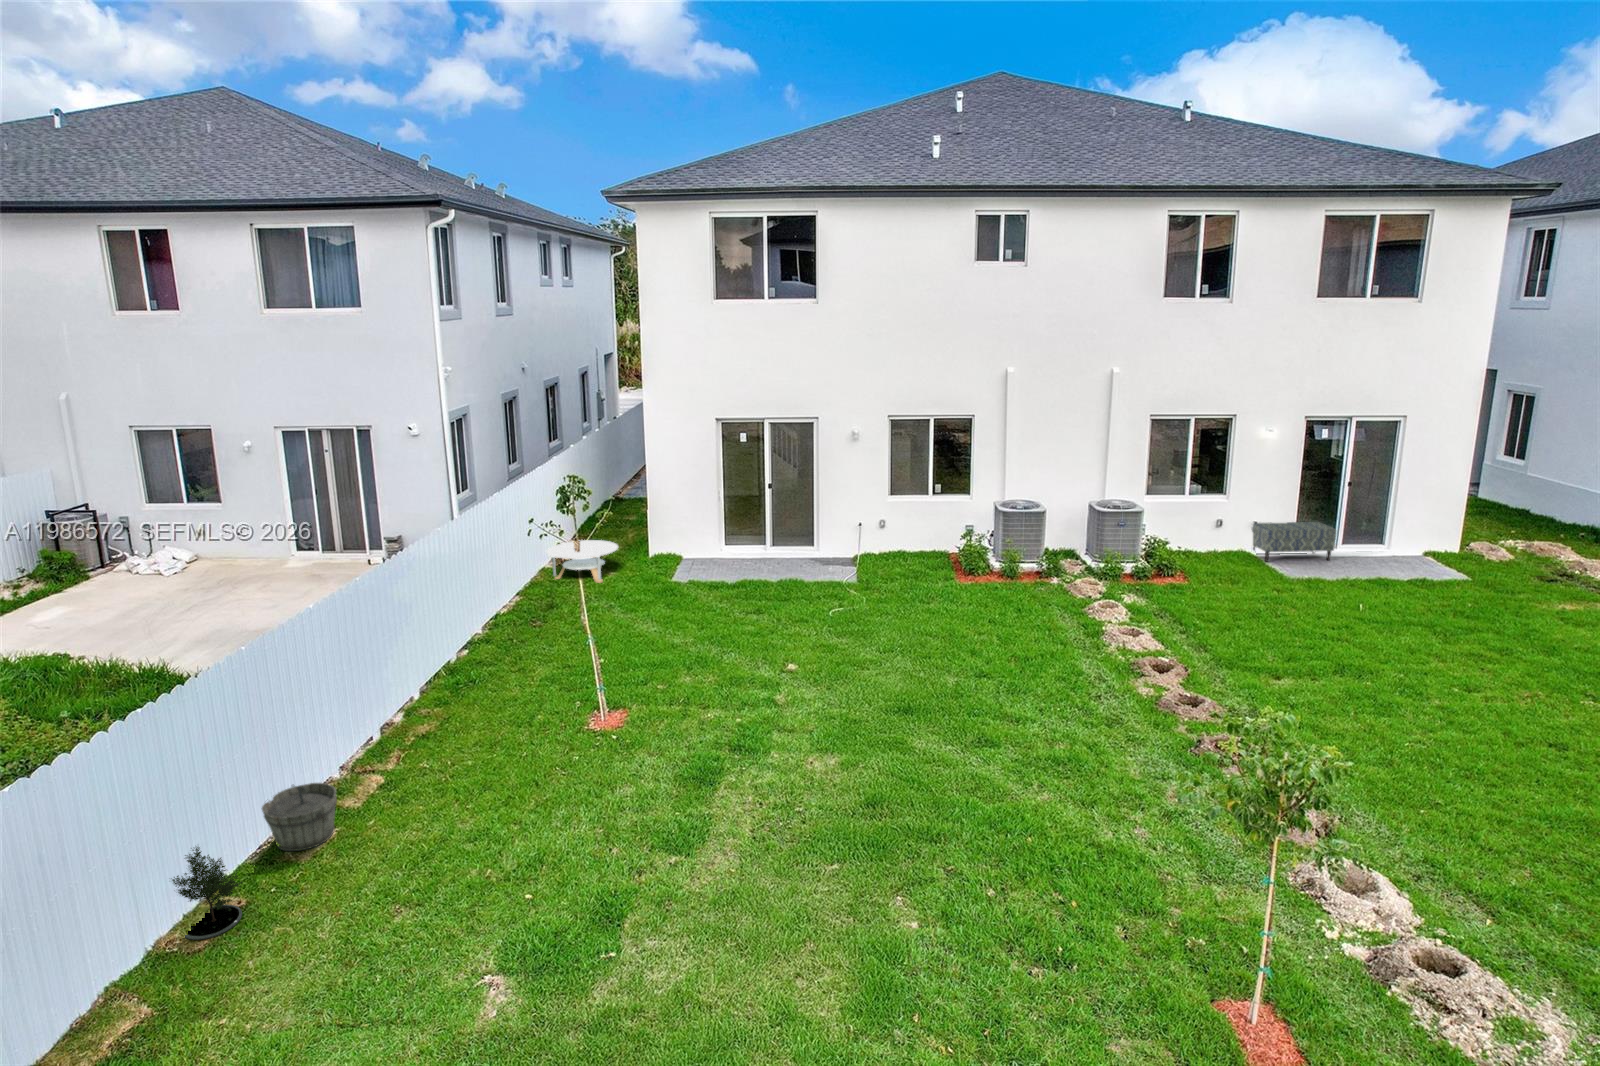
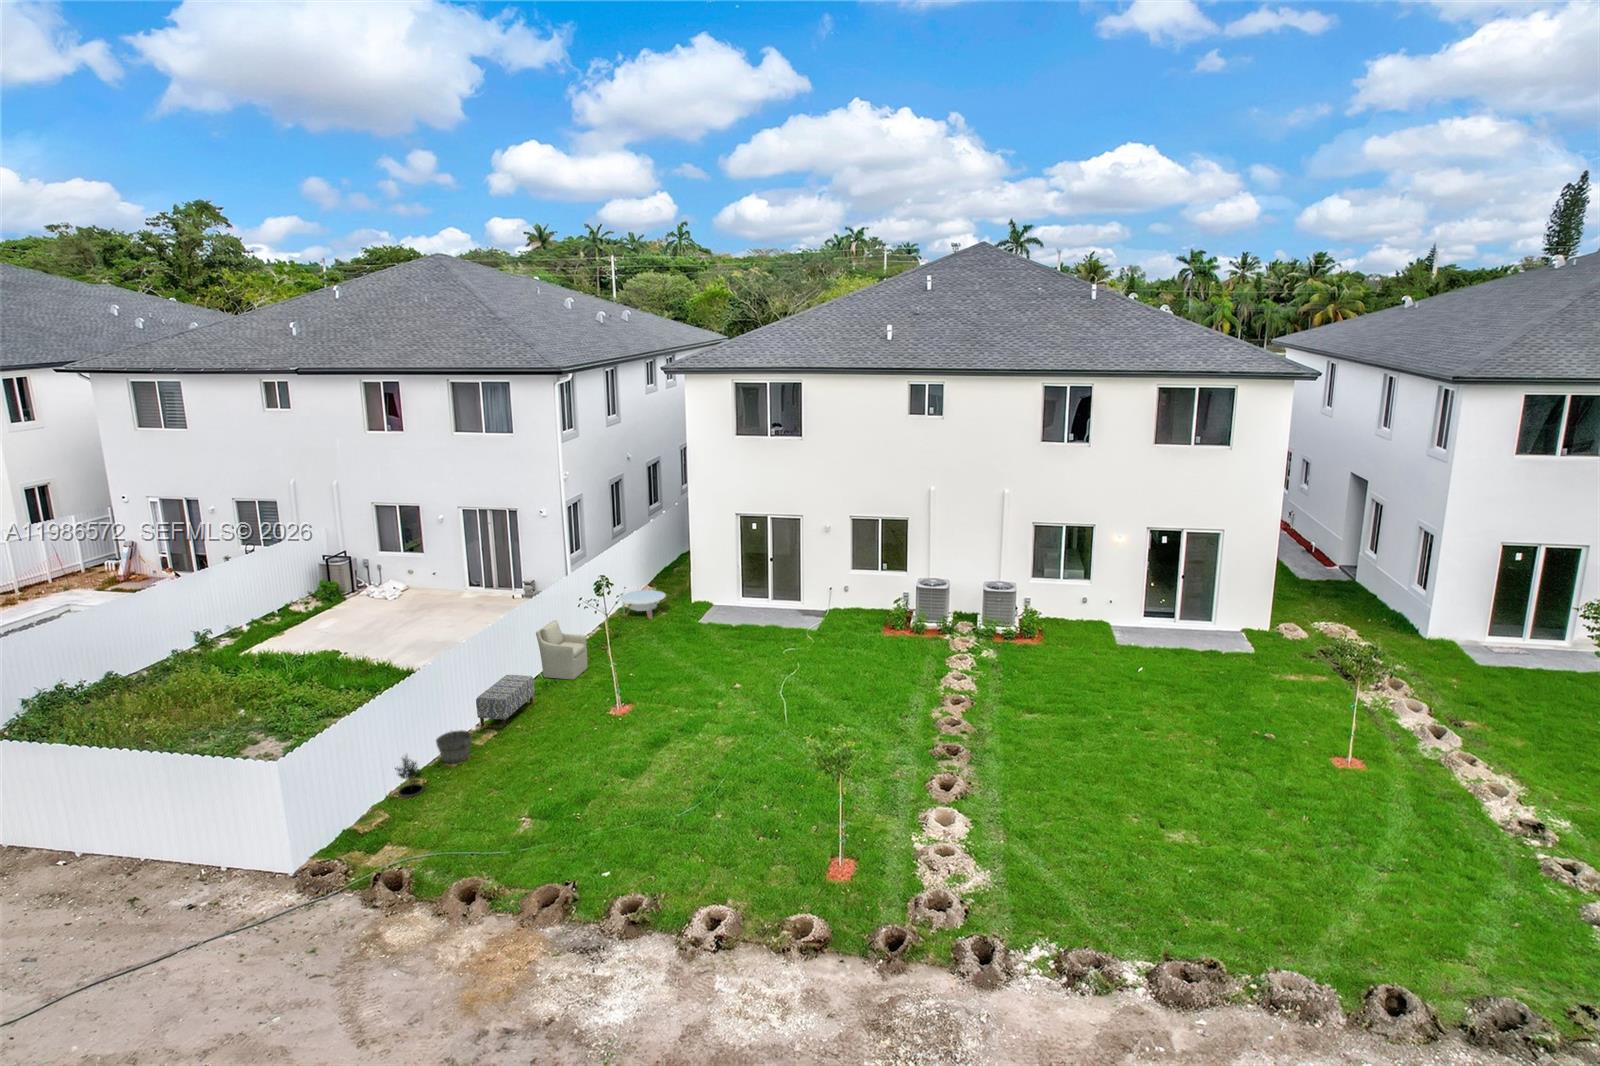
bench: present [1252,522,1336,562] -> present [476,675,535,728]
chair: none [433,580,522,676] -> present [536,620,588,680]

